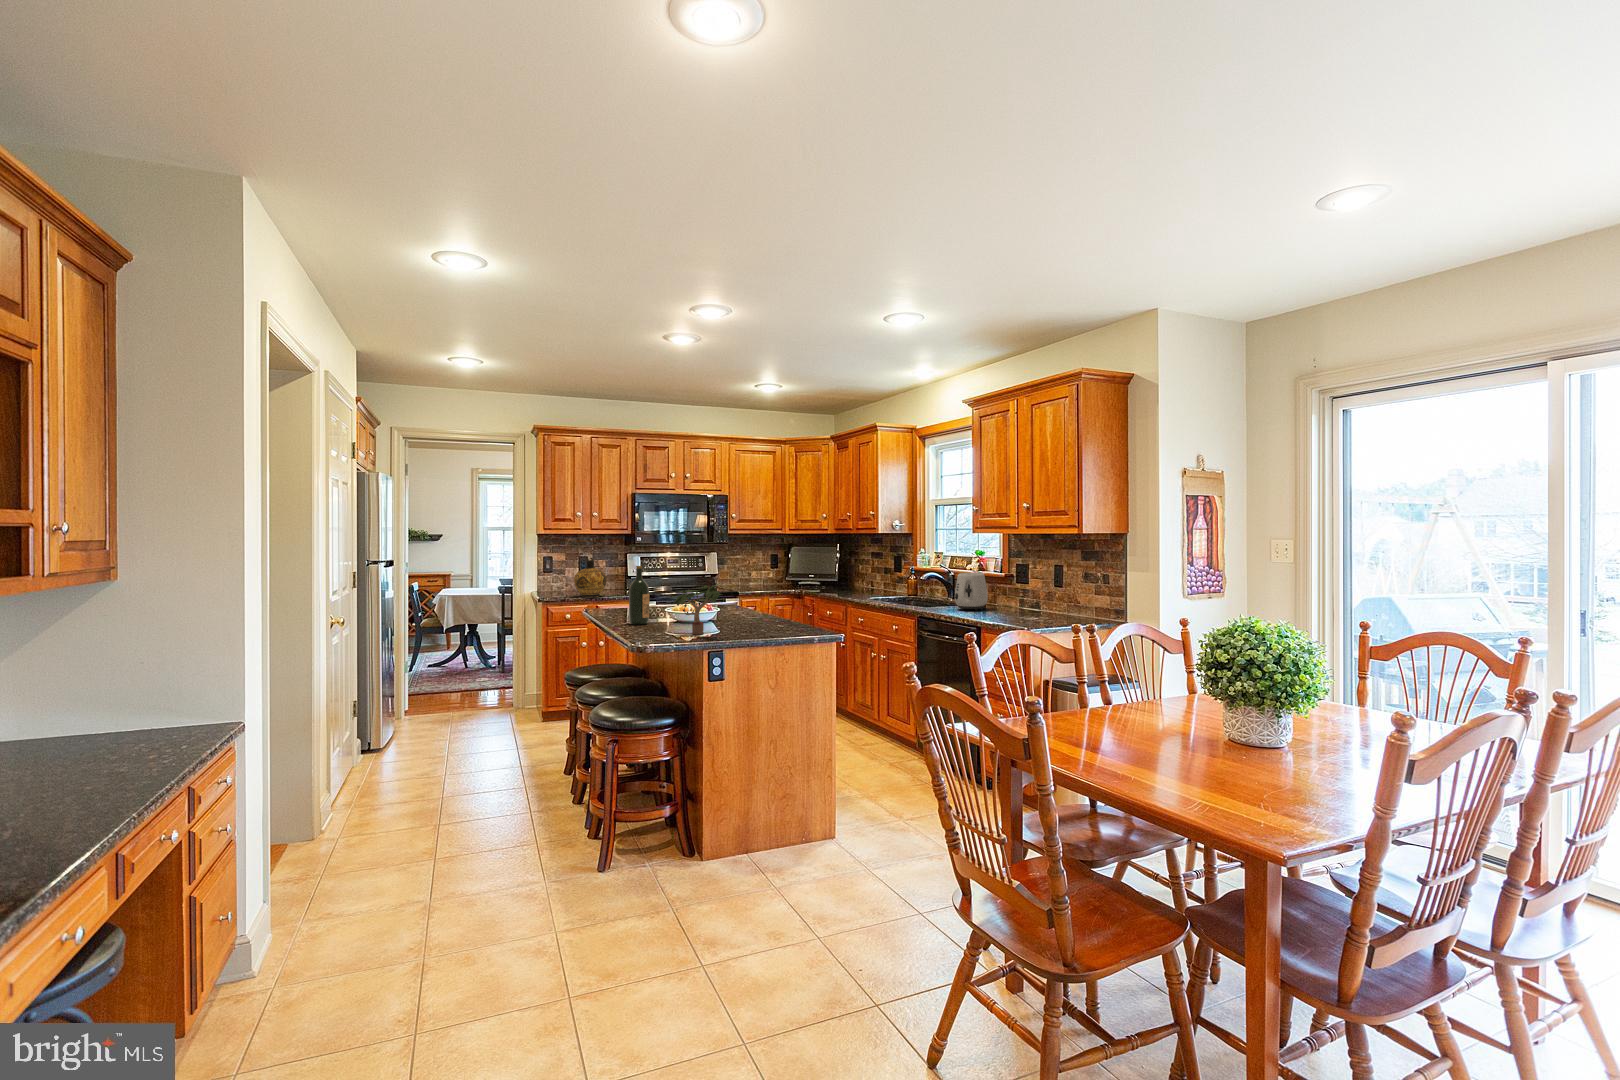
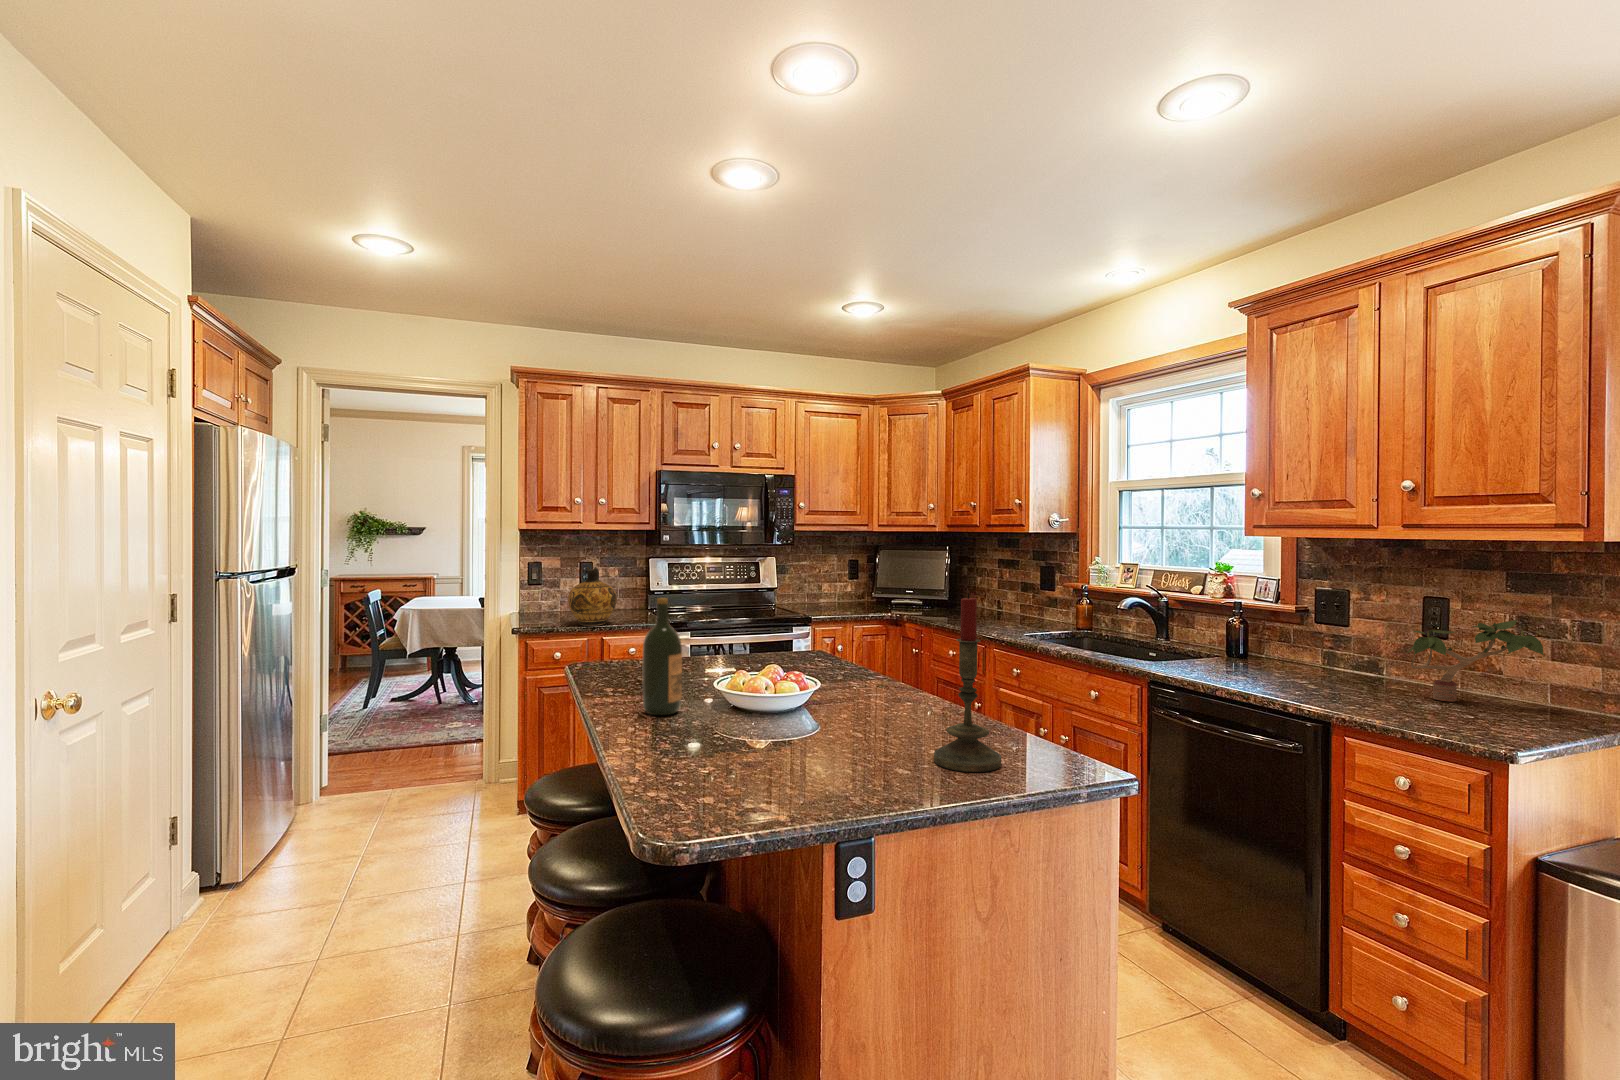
candle: none [763,557,792,635] -> present [934,593,1001,772]
toaster: present [955,573,988,611] -> none [1210,604,1276,676]
potted plant: present [673,584,721,635] -> present [1408,620,1544,701]

